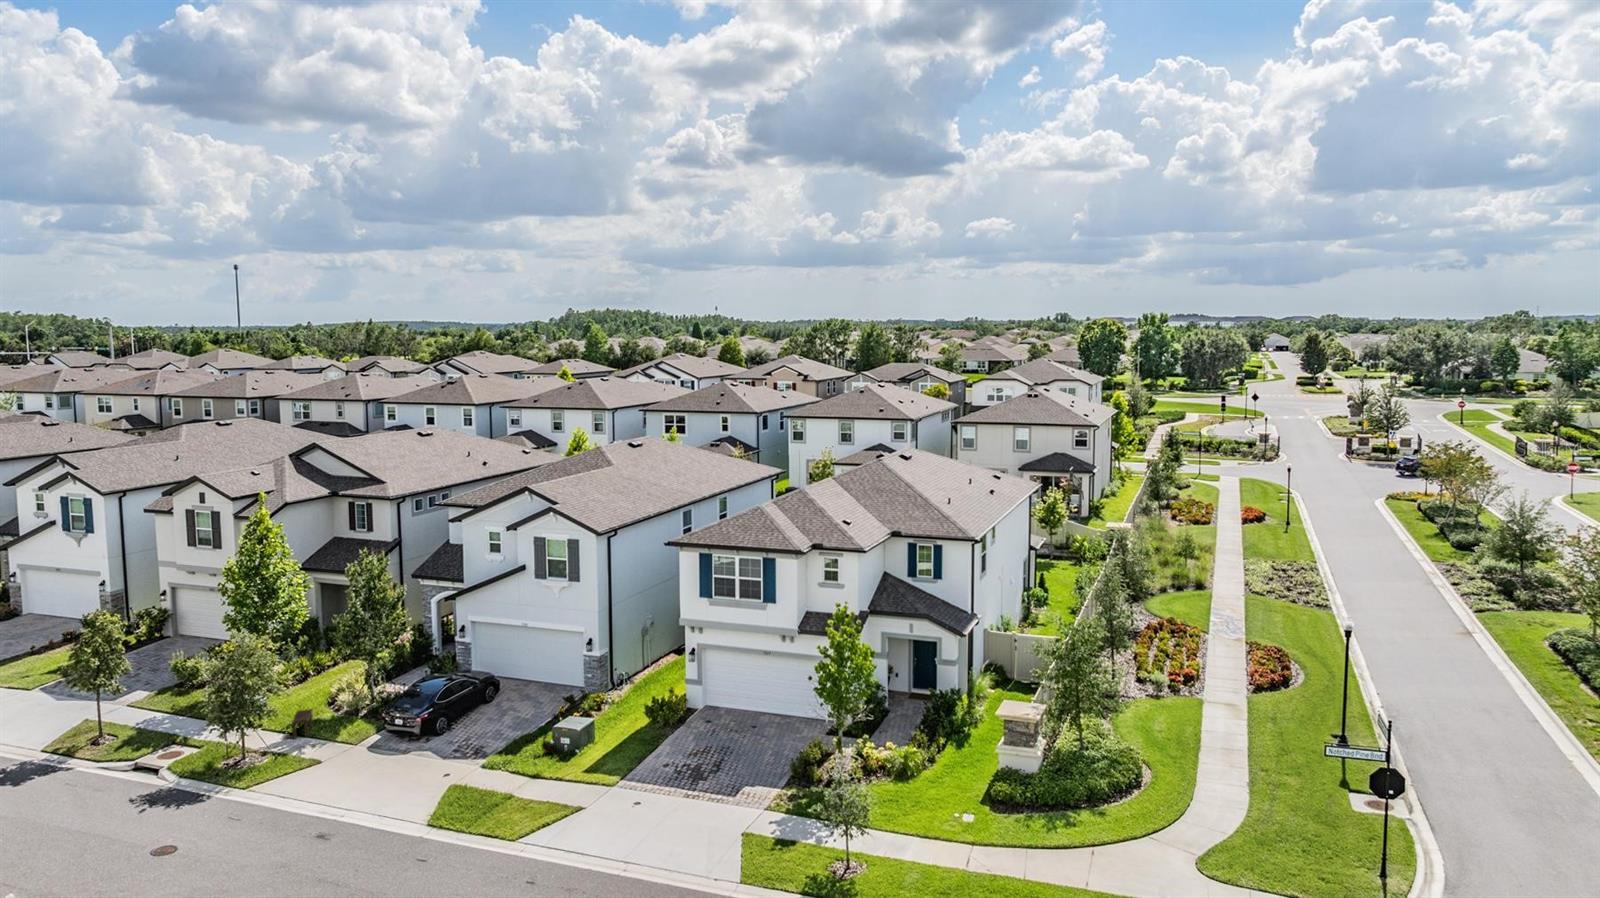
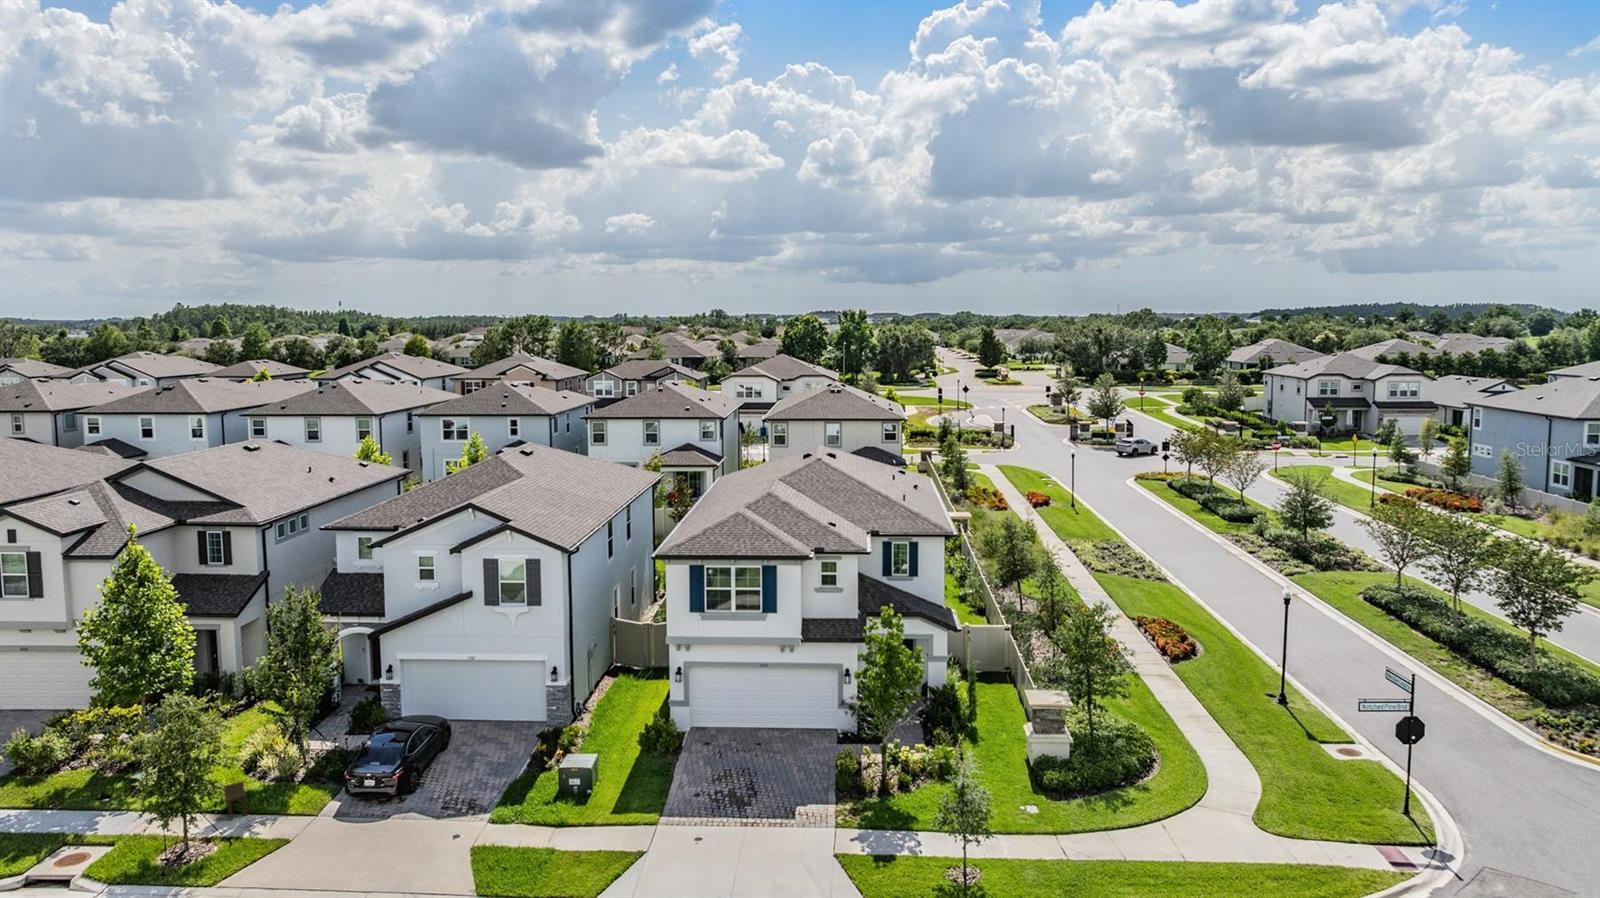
potted tree: present [537,725,556,753] -> none [543,763,568,798]

